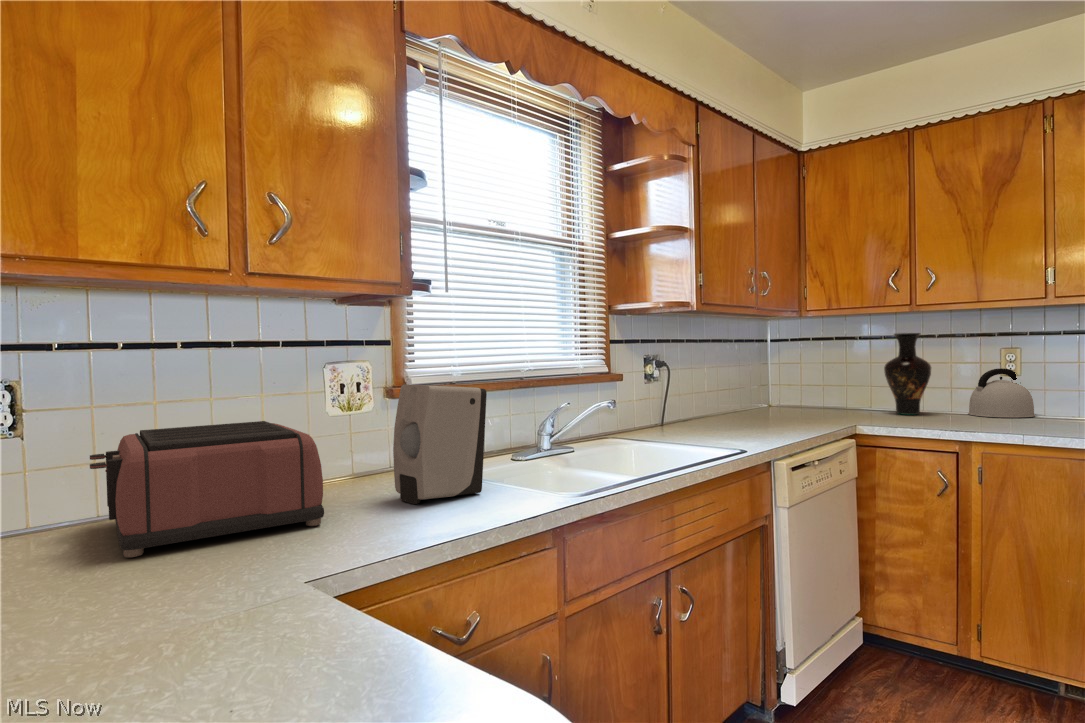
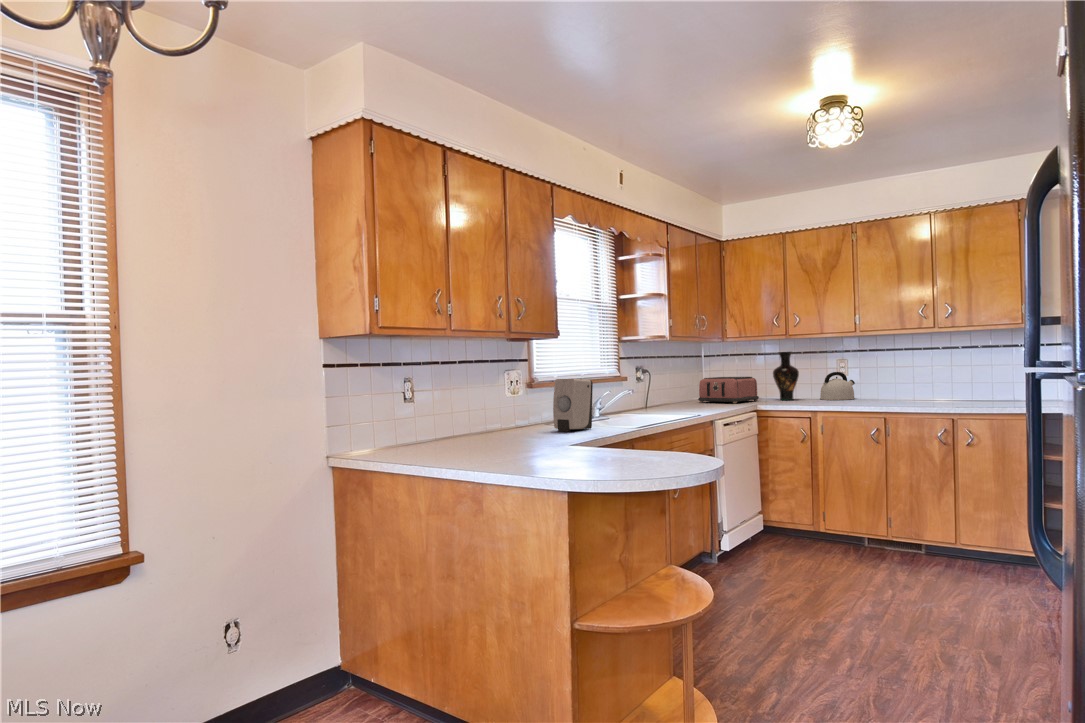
toaster: present [90,421,324,557] -> present [698,377,759,403]

